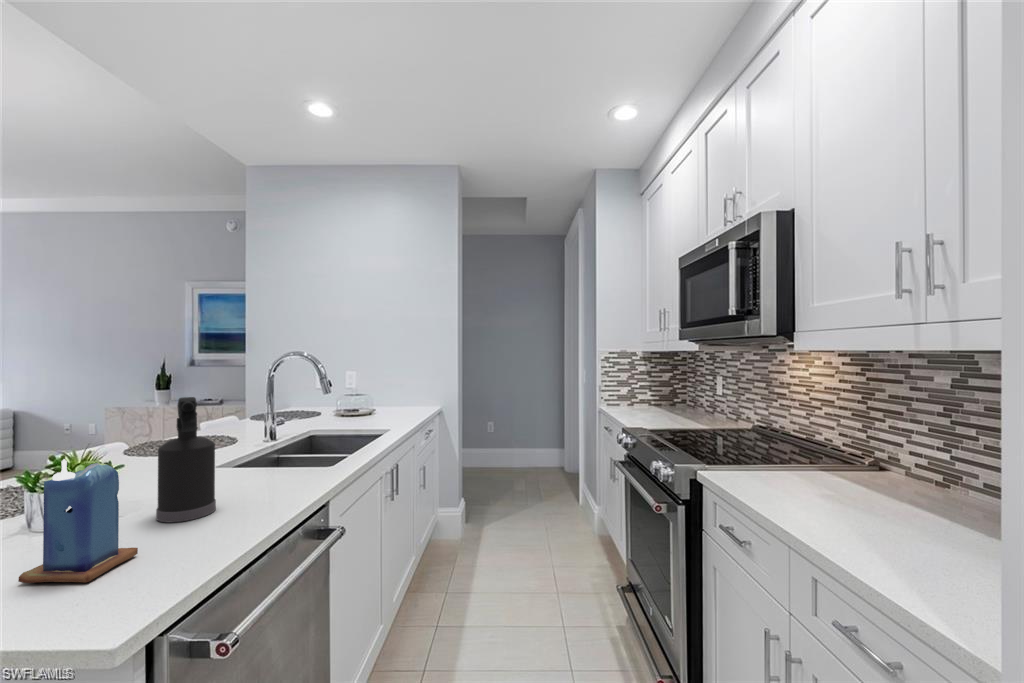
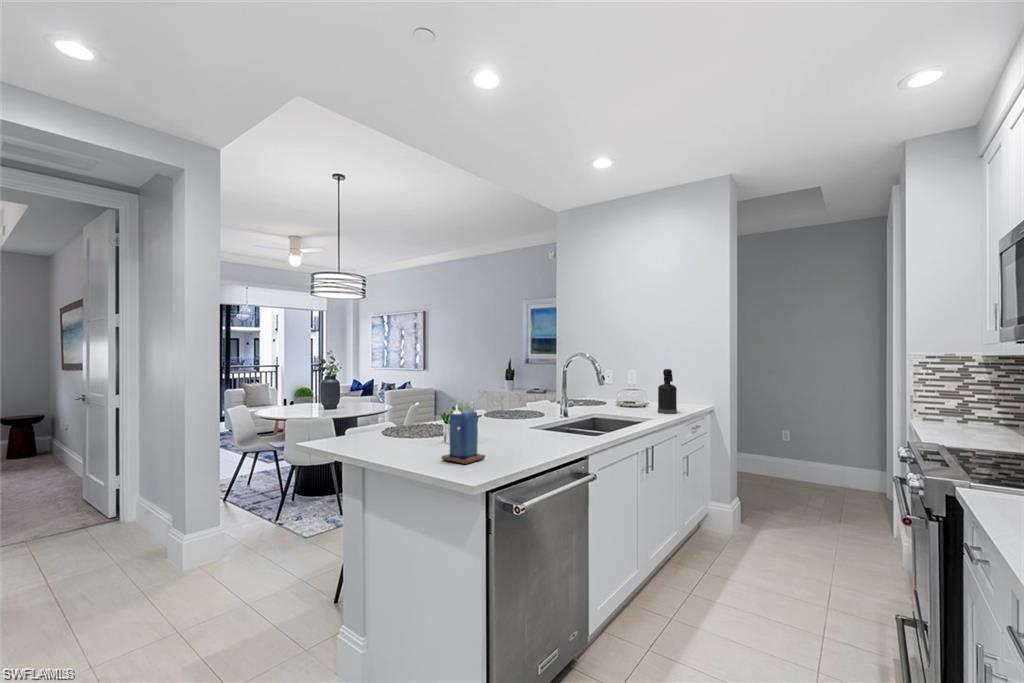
spray bottle: present [156,397,216,522] -> present [658,369,677,414]

